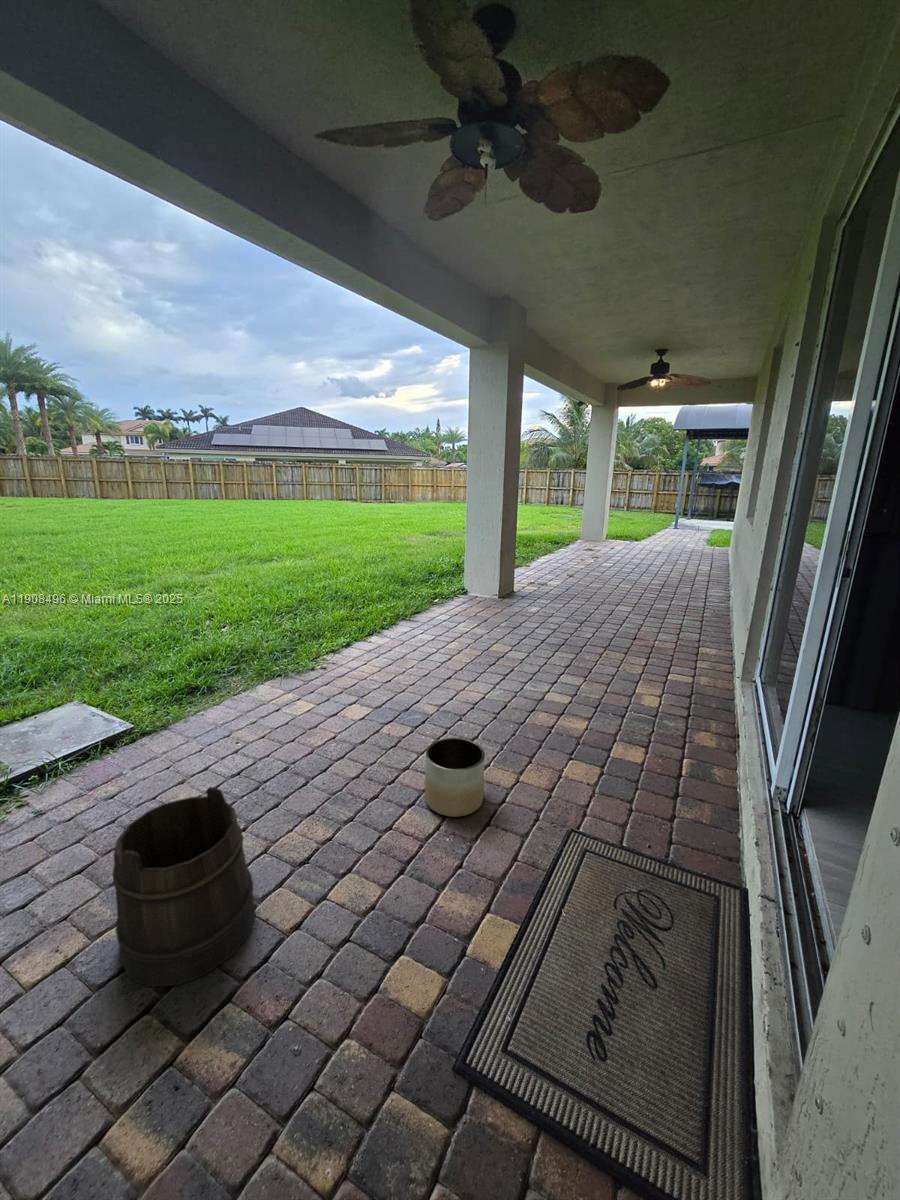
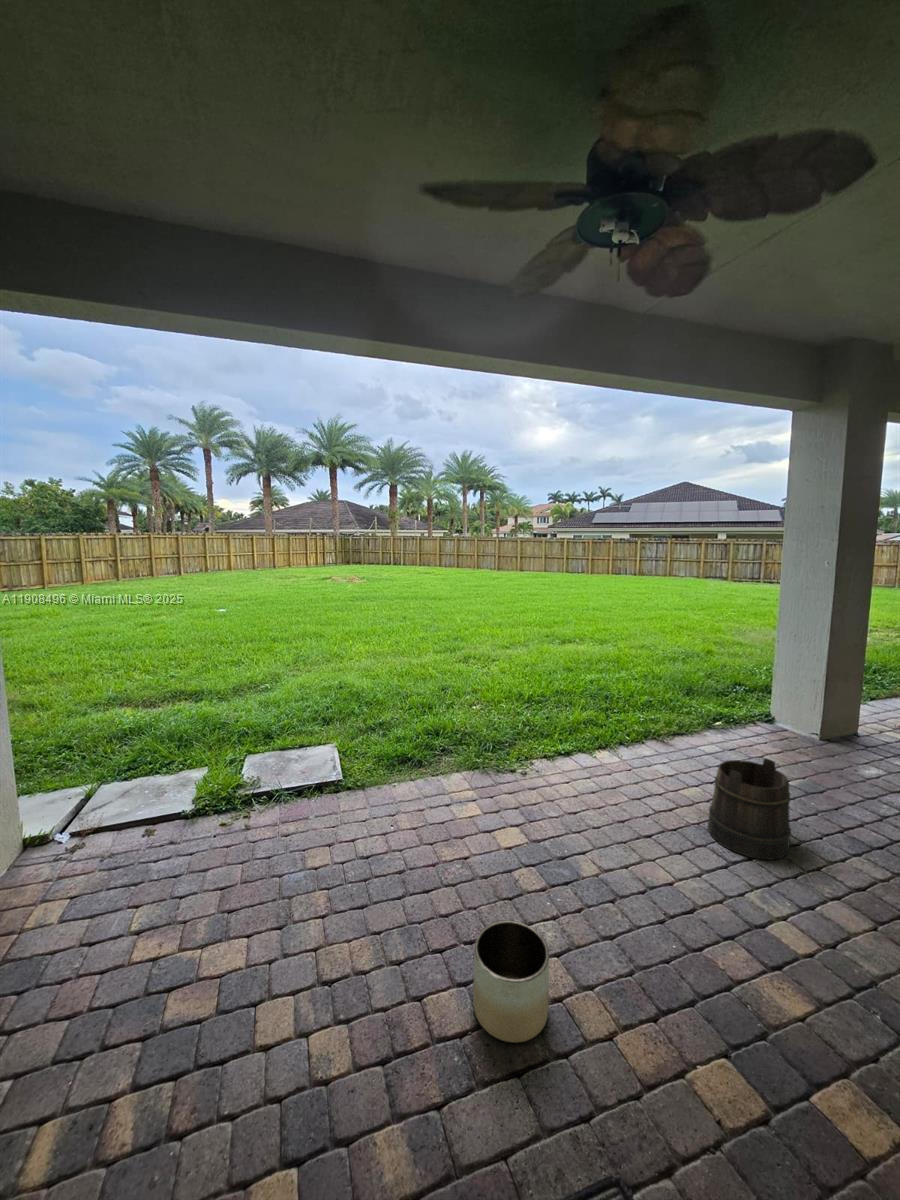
bucket: present [113,787,256,987] -> present [708,759,791,860]

